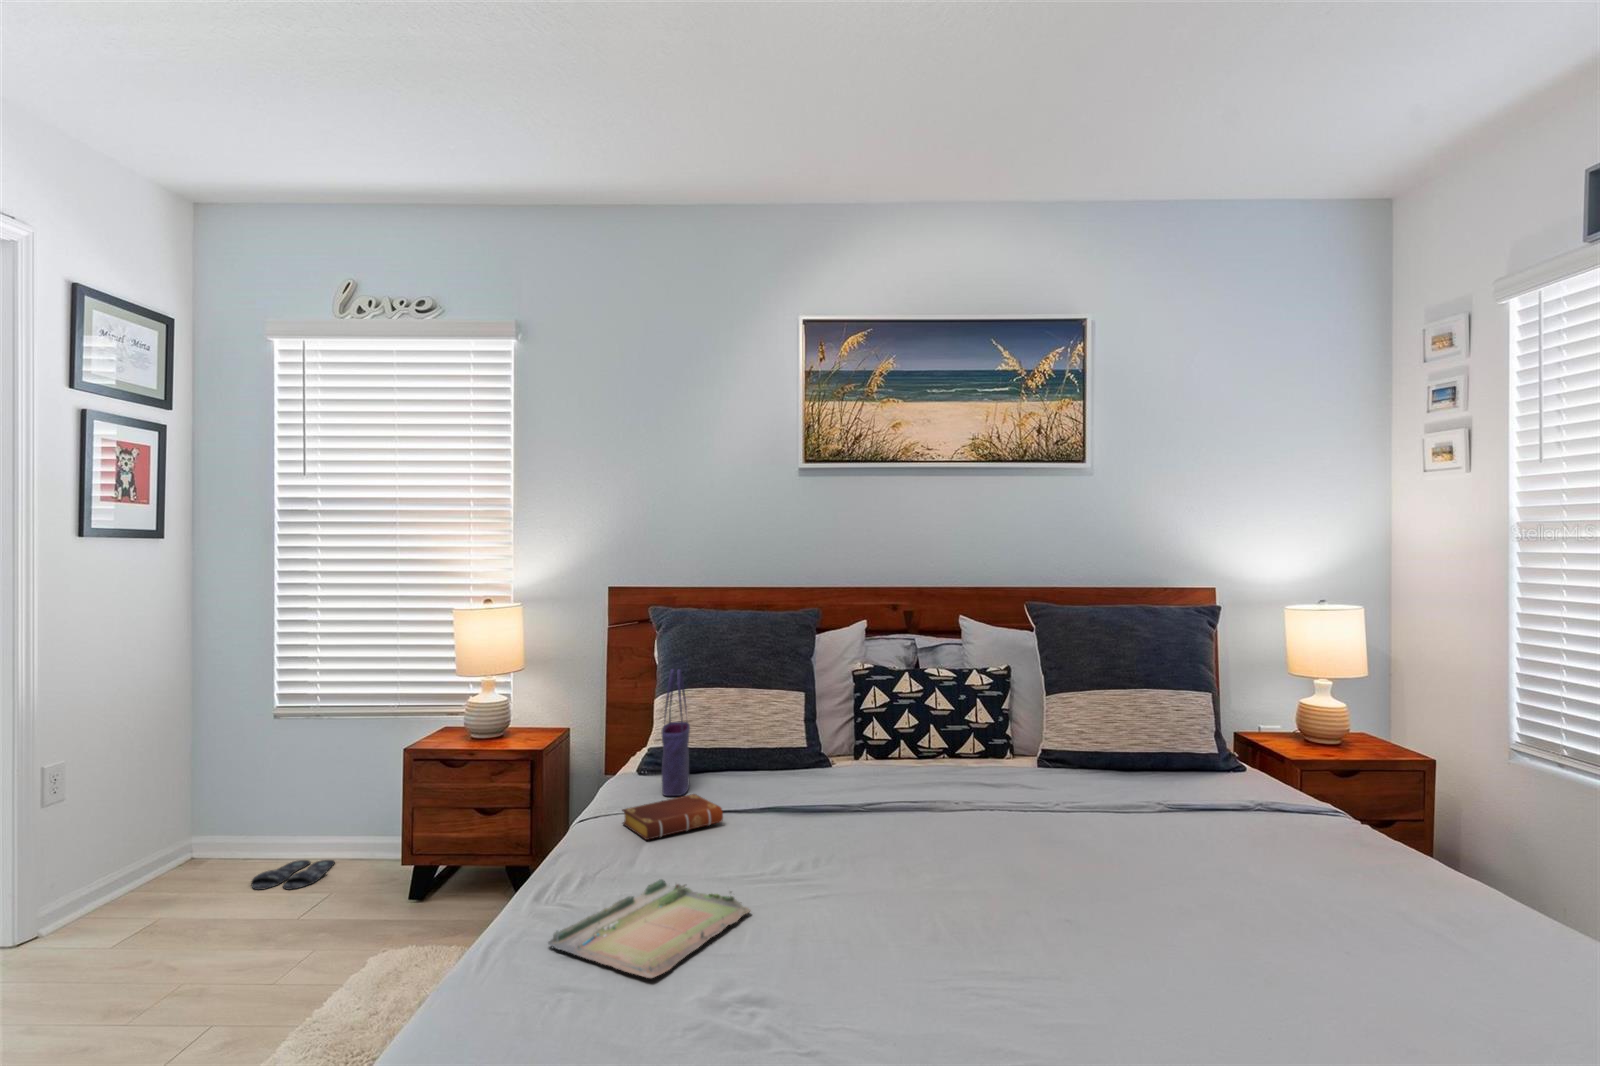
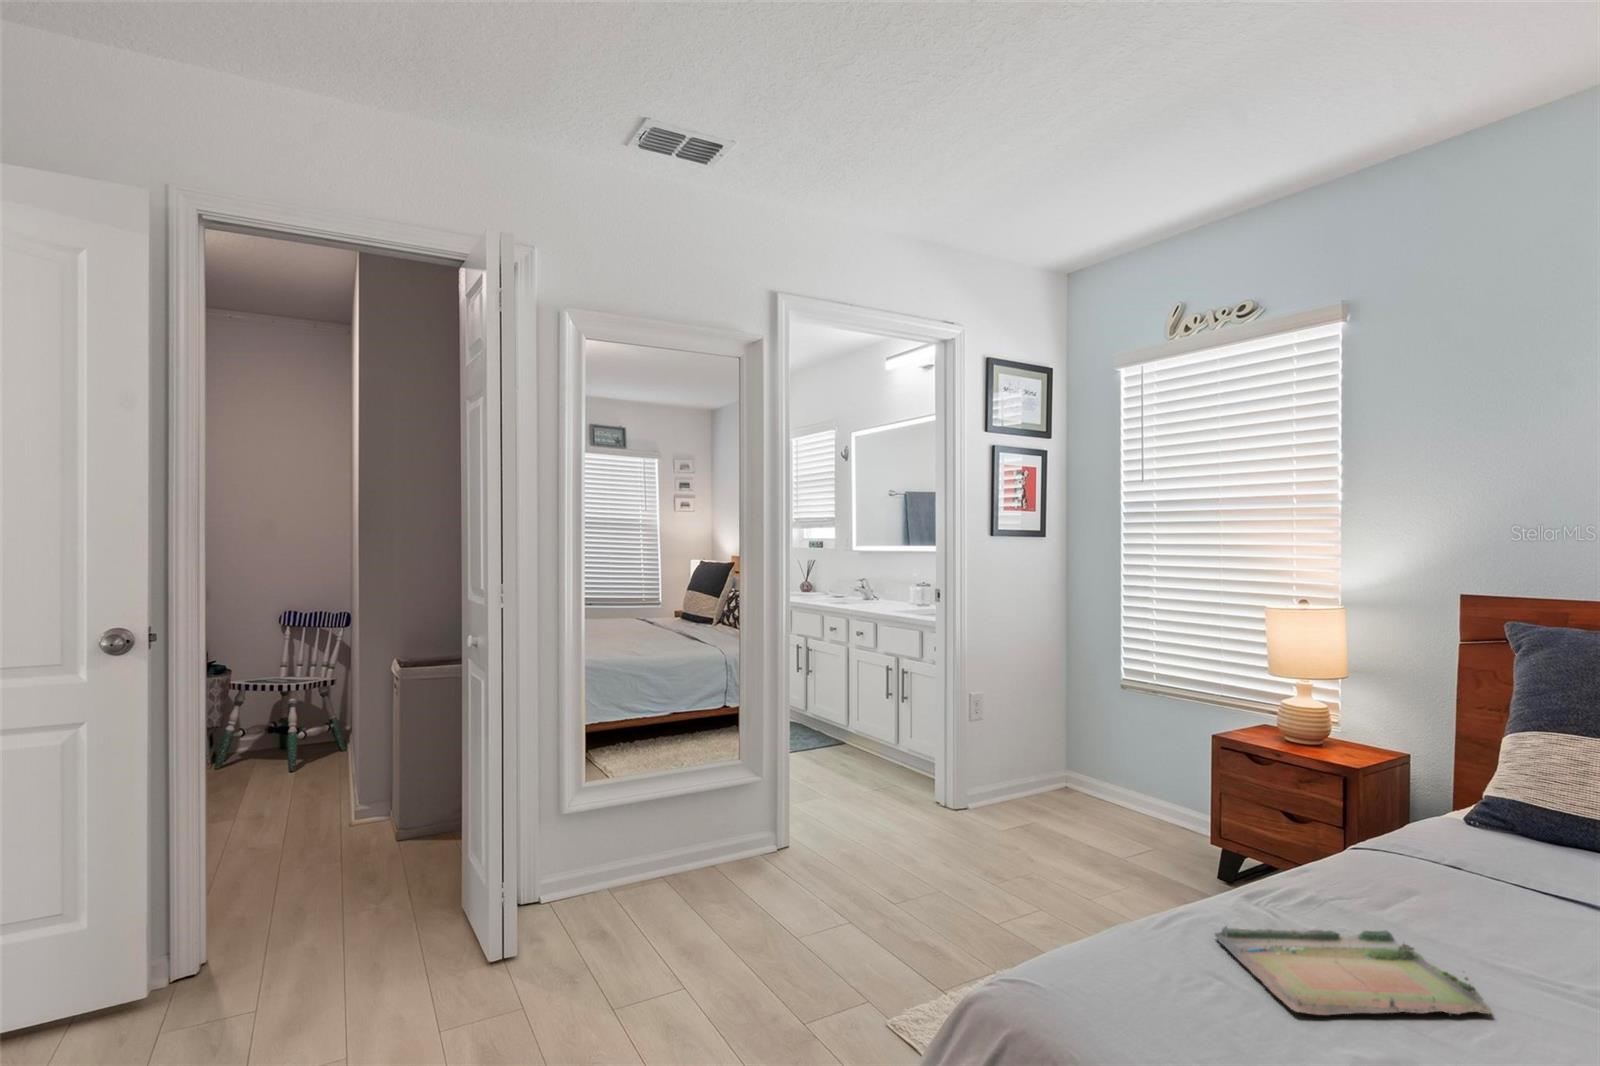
tote bag: present [662,669,690,796] -> none [1476,699,1530,861]
book: present [622,794,723,840] -> none [1392,848,1542,907]
slippers: present [251,860,335,890] -> none [1099,813,1168,836]

